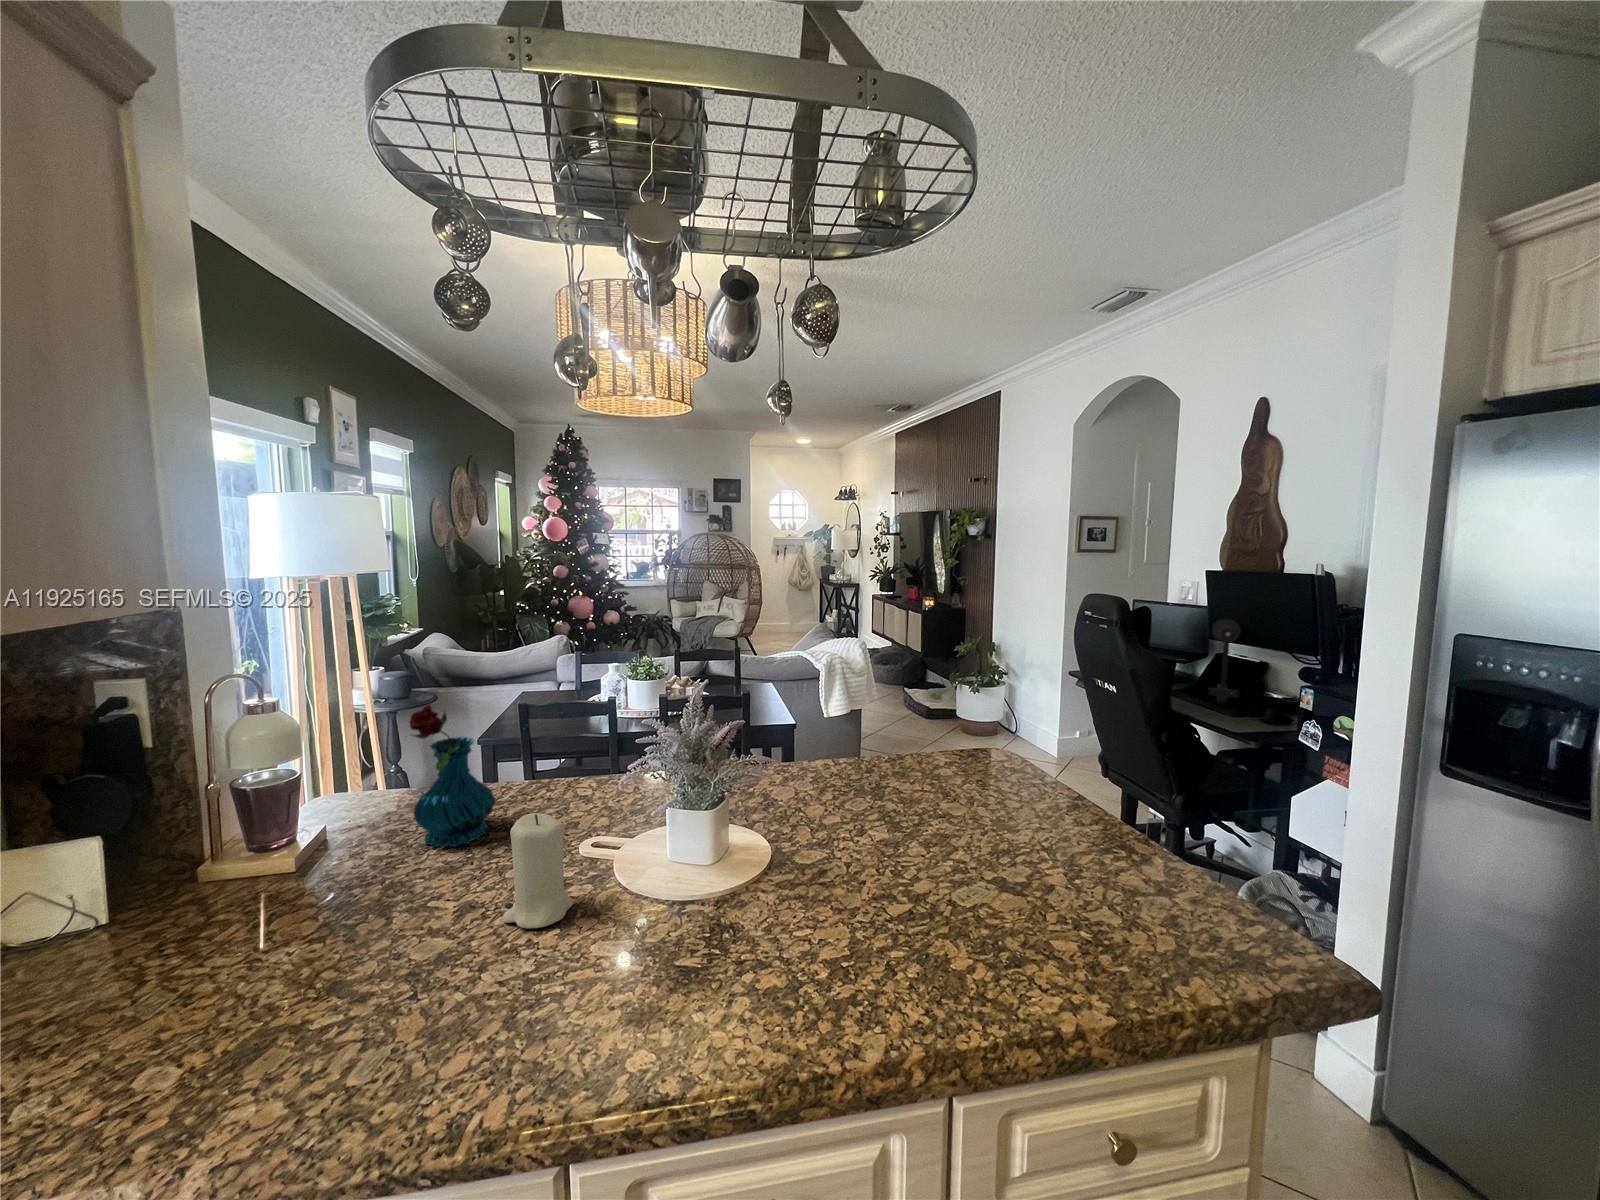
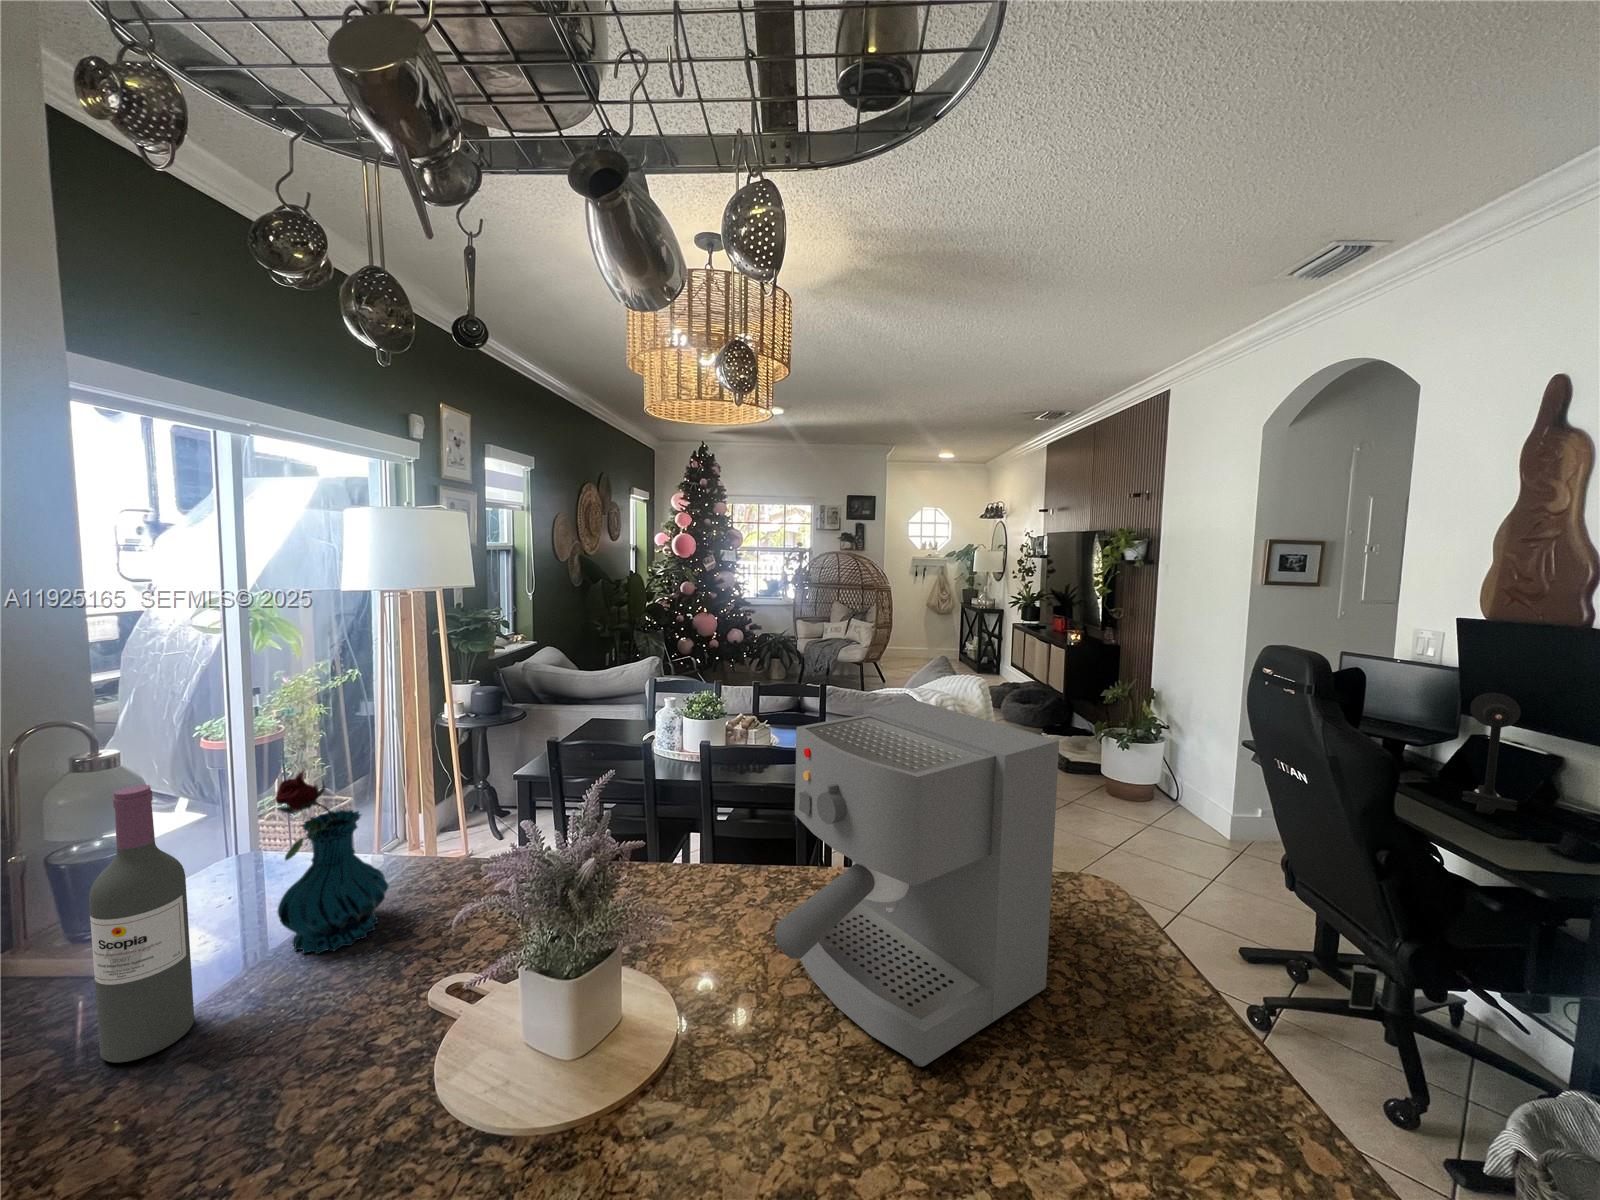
coffee maker: none [819,627,992,843] -> present [775,700,1059,1067]
wine bottle: none [330,706,400,916] -> present [89,785,194,1063]
candle: present [503,813,573,928] -> none [252,960,361,1143]

